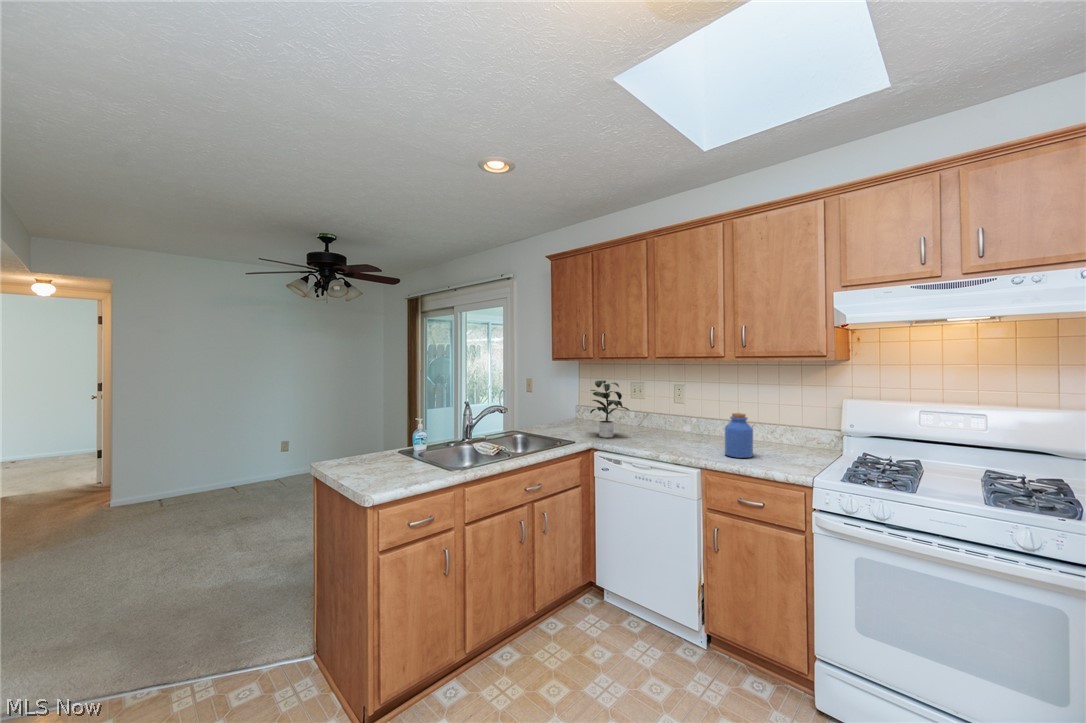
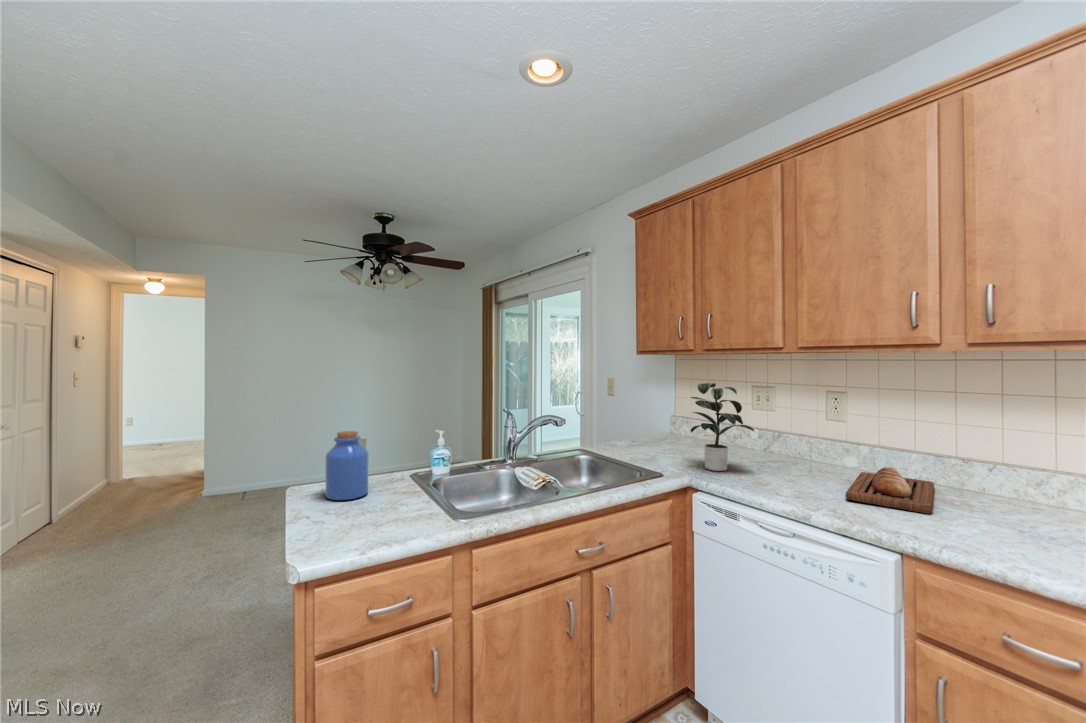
jar: present [725,413,753,458] -> present [325,431,368,500]
bread loaf: none [678,429,725,450] -> present [845,468,934,514]

